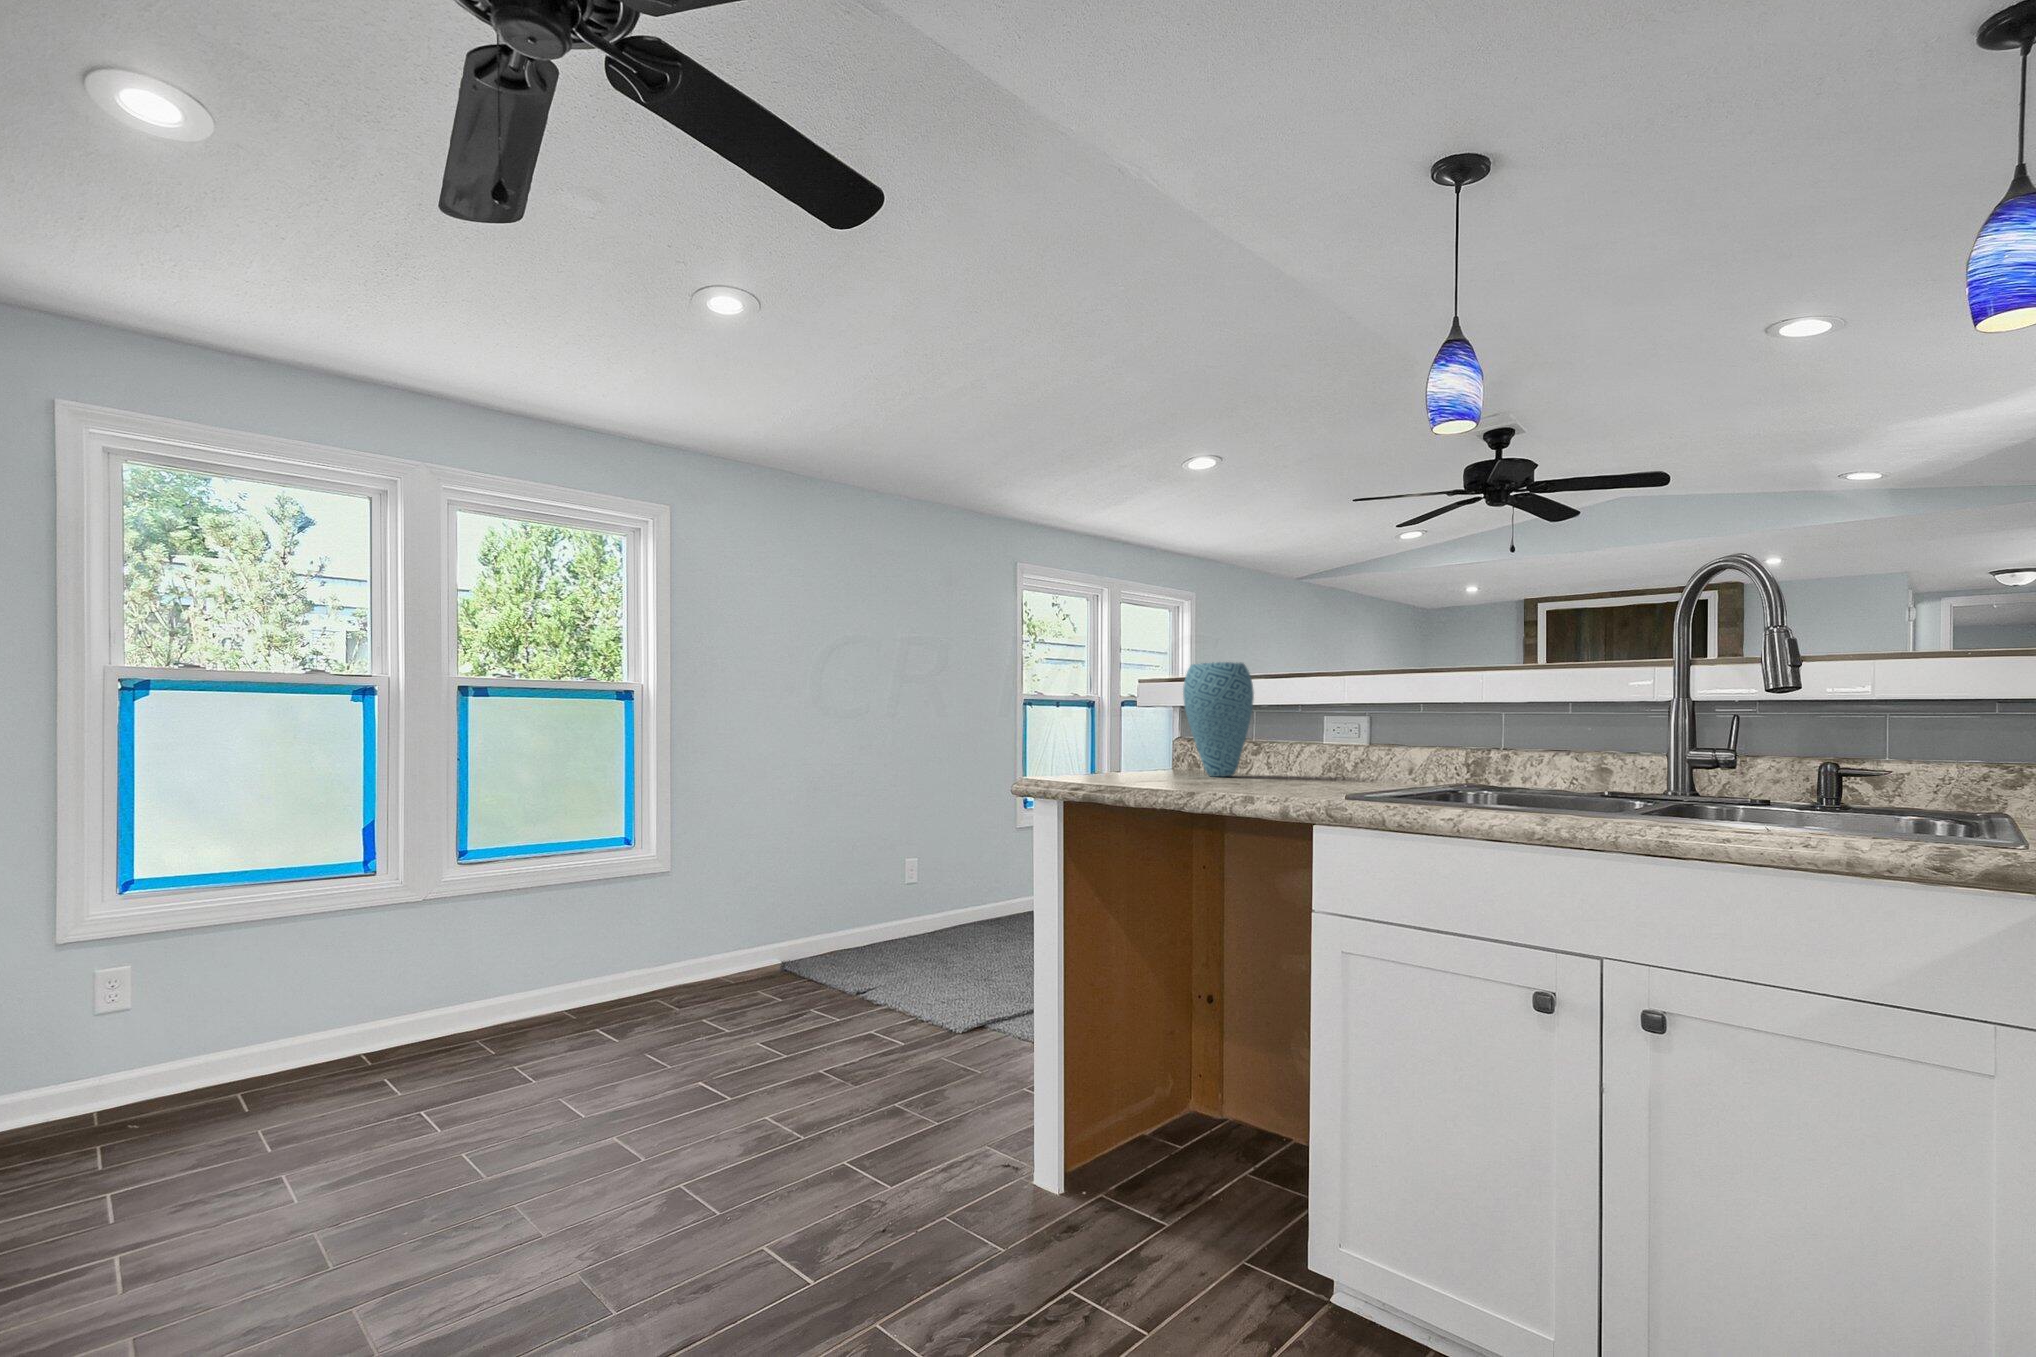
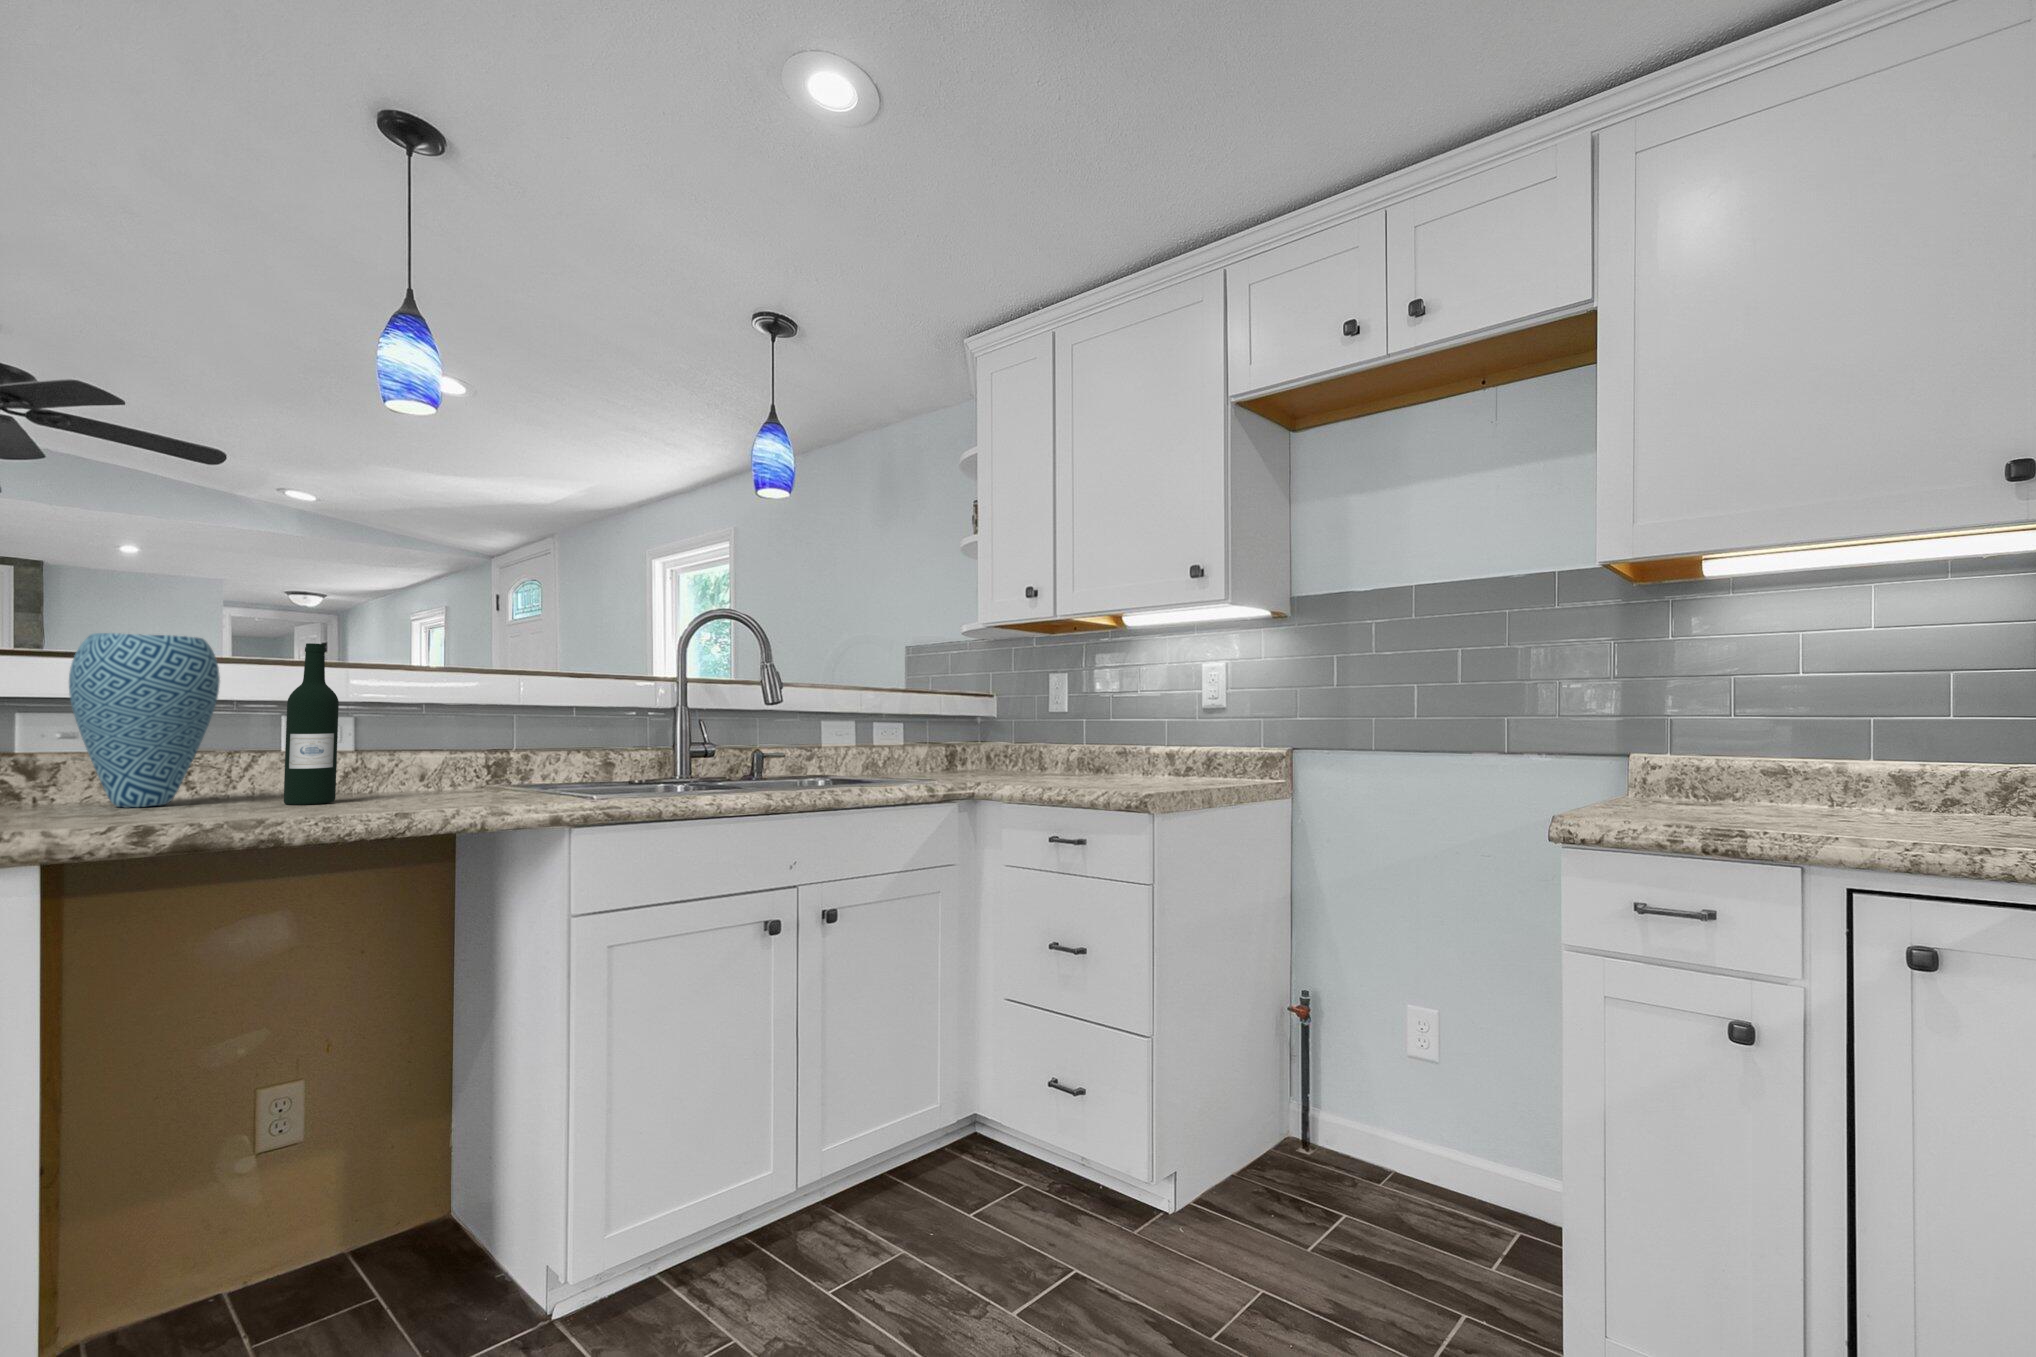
wine bottle: none [1258,659,1293,783] -> present [284,643,339,805]

